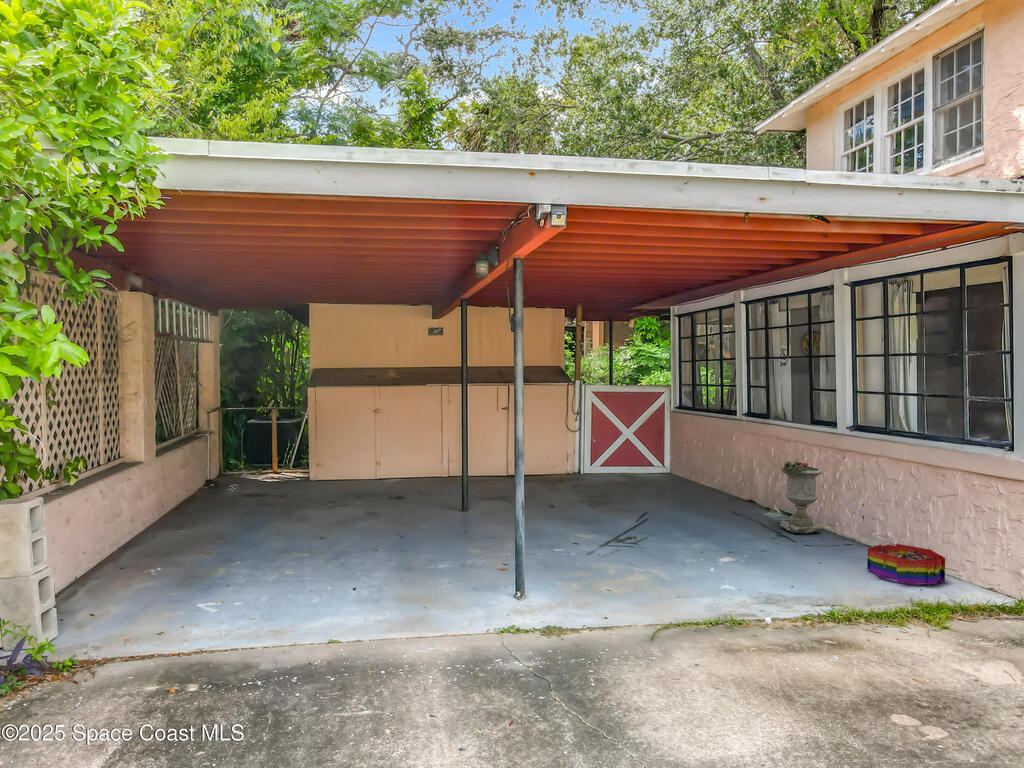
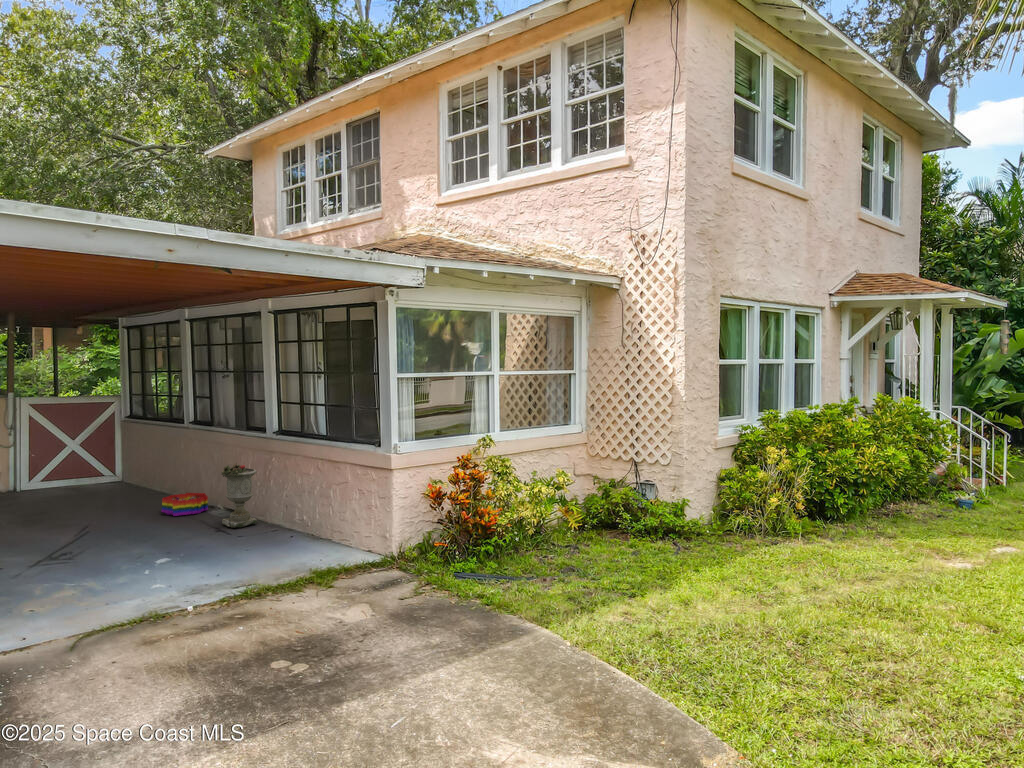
storage bin: present [867,544,945,585] -> present [162,493,208,516]

